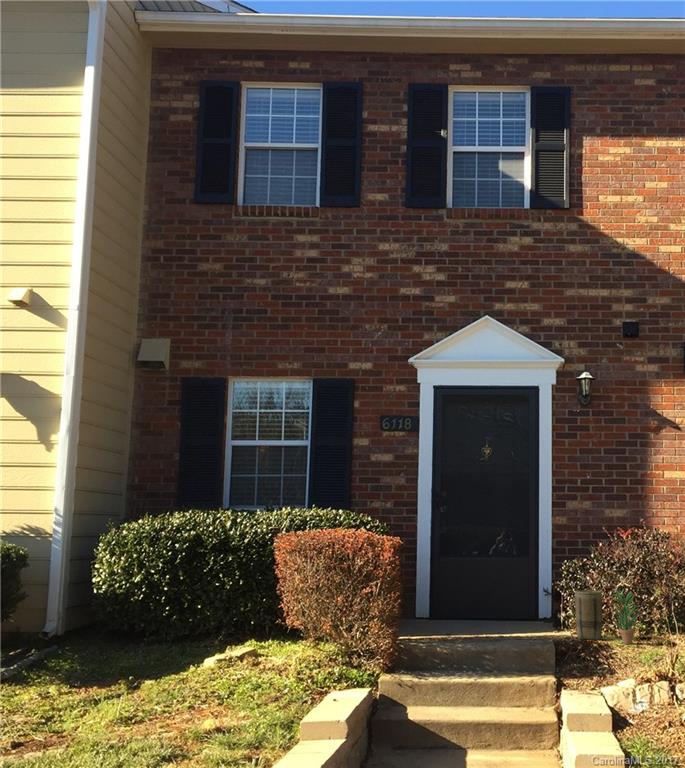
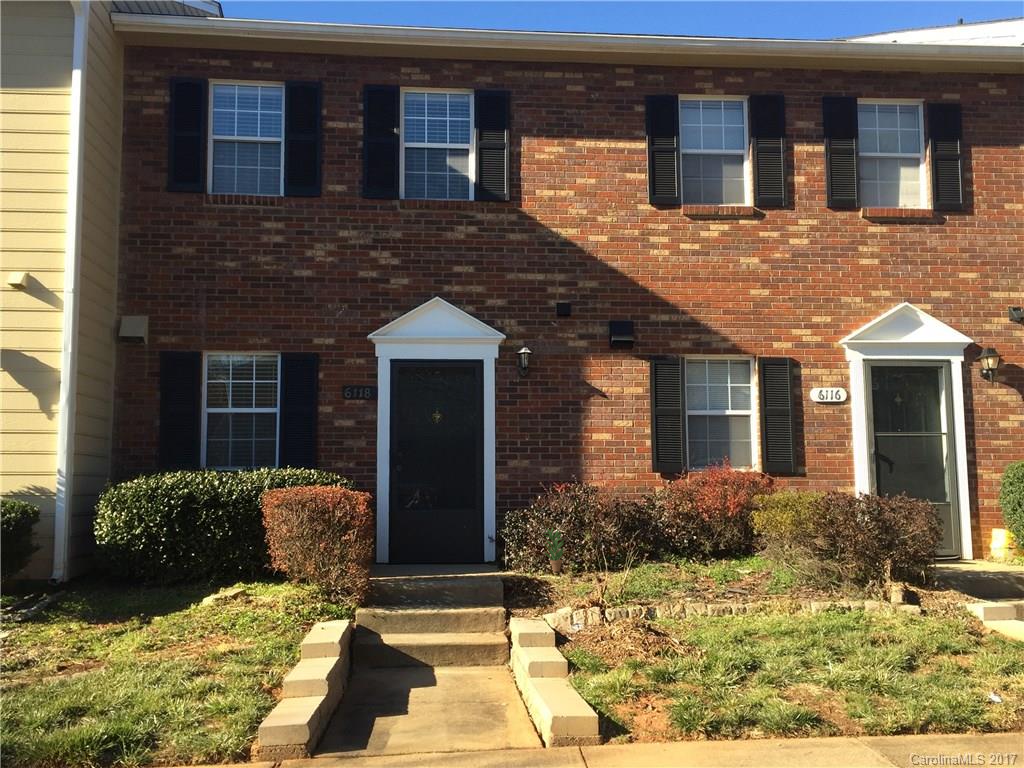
basket: present [575,590,602,640] -> none [515,531,537,571]

